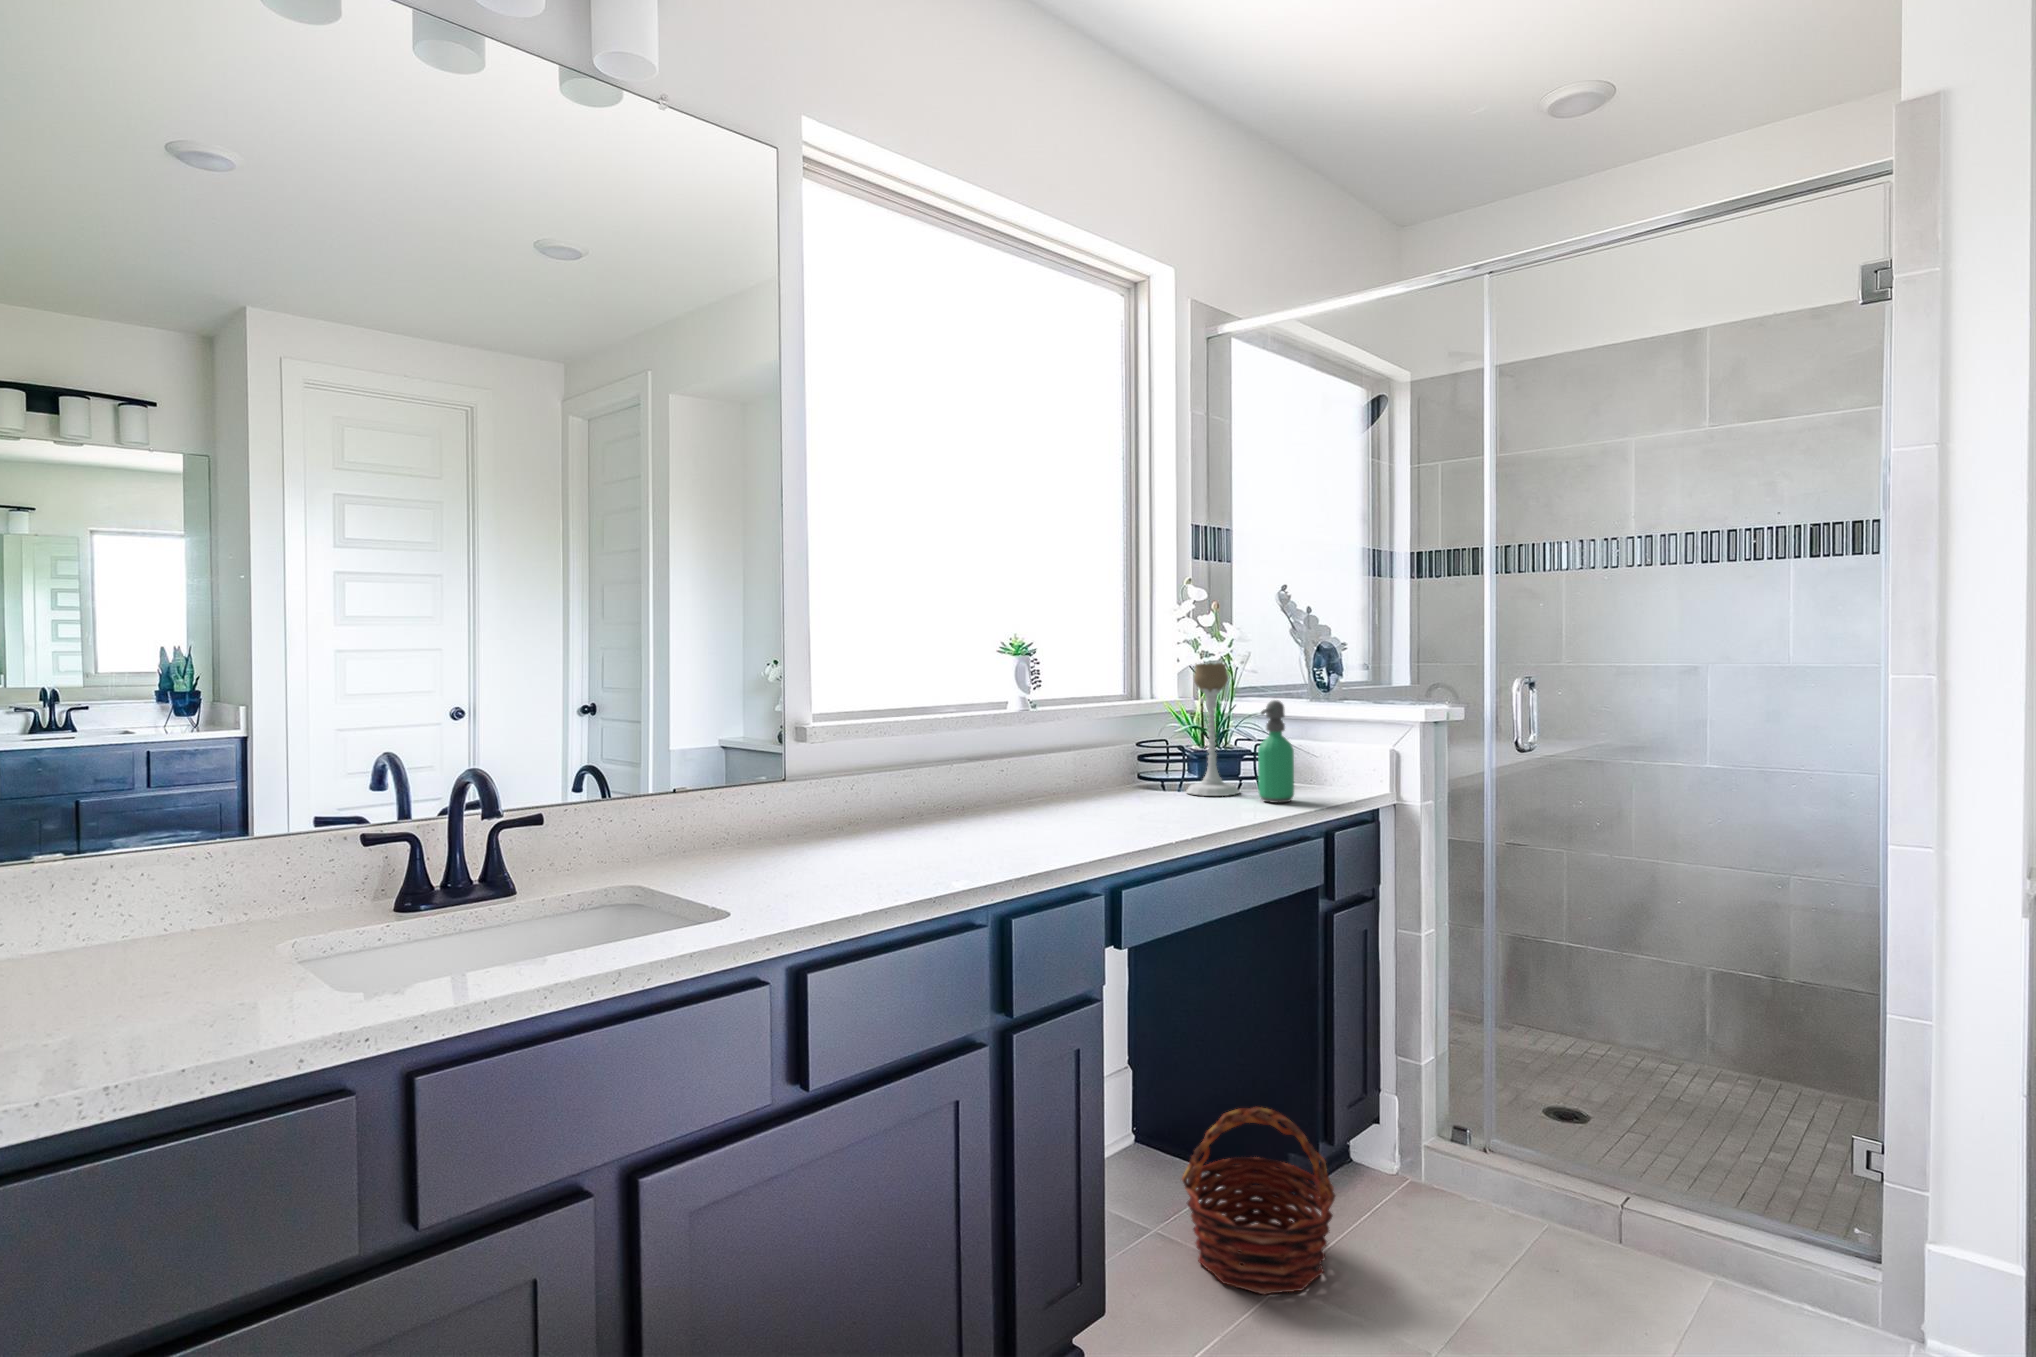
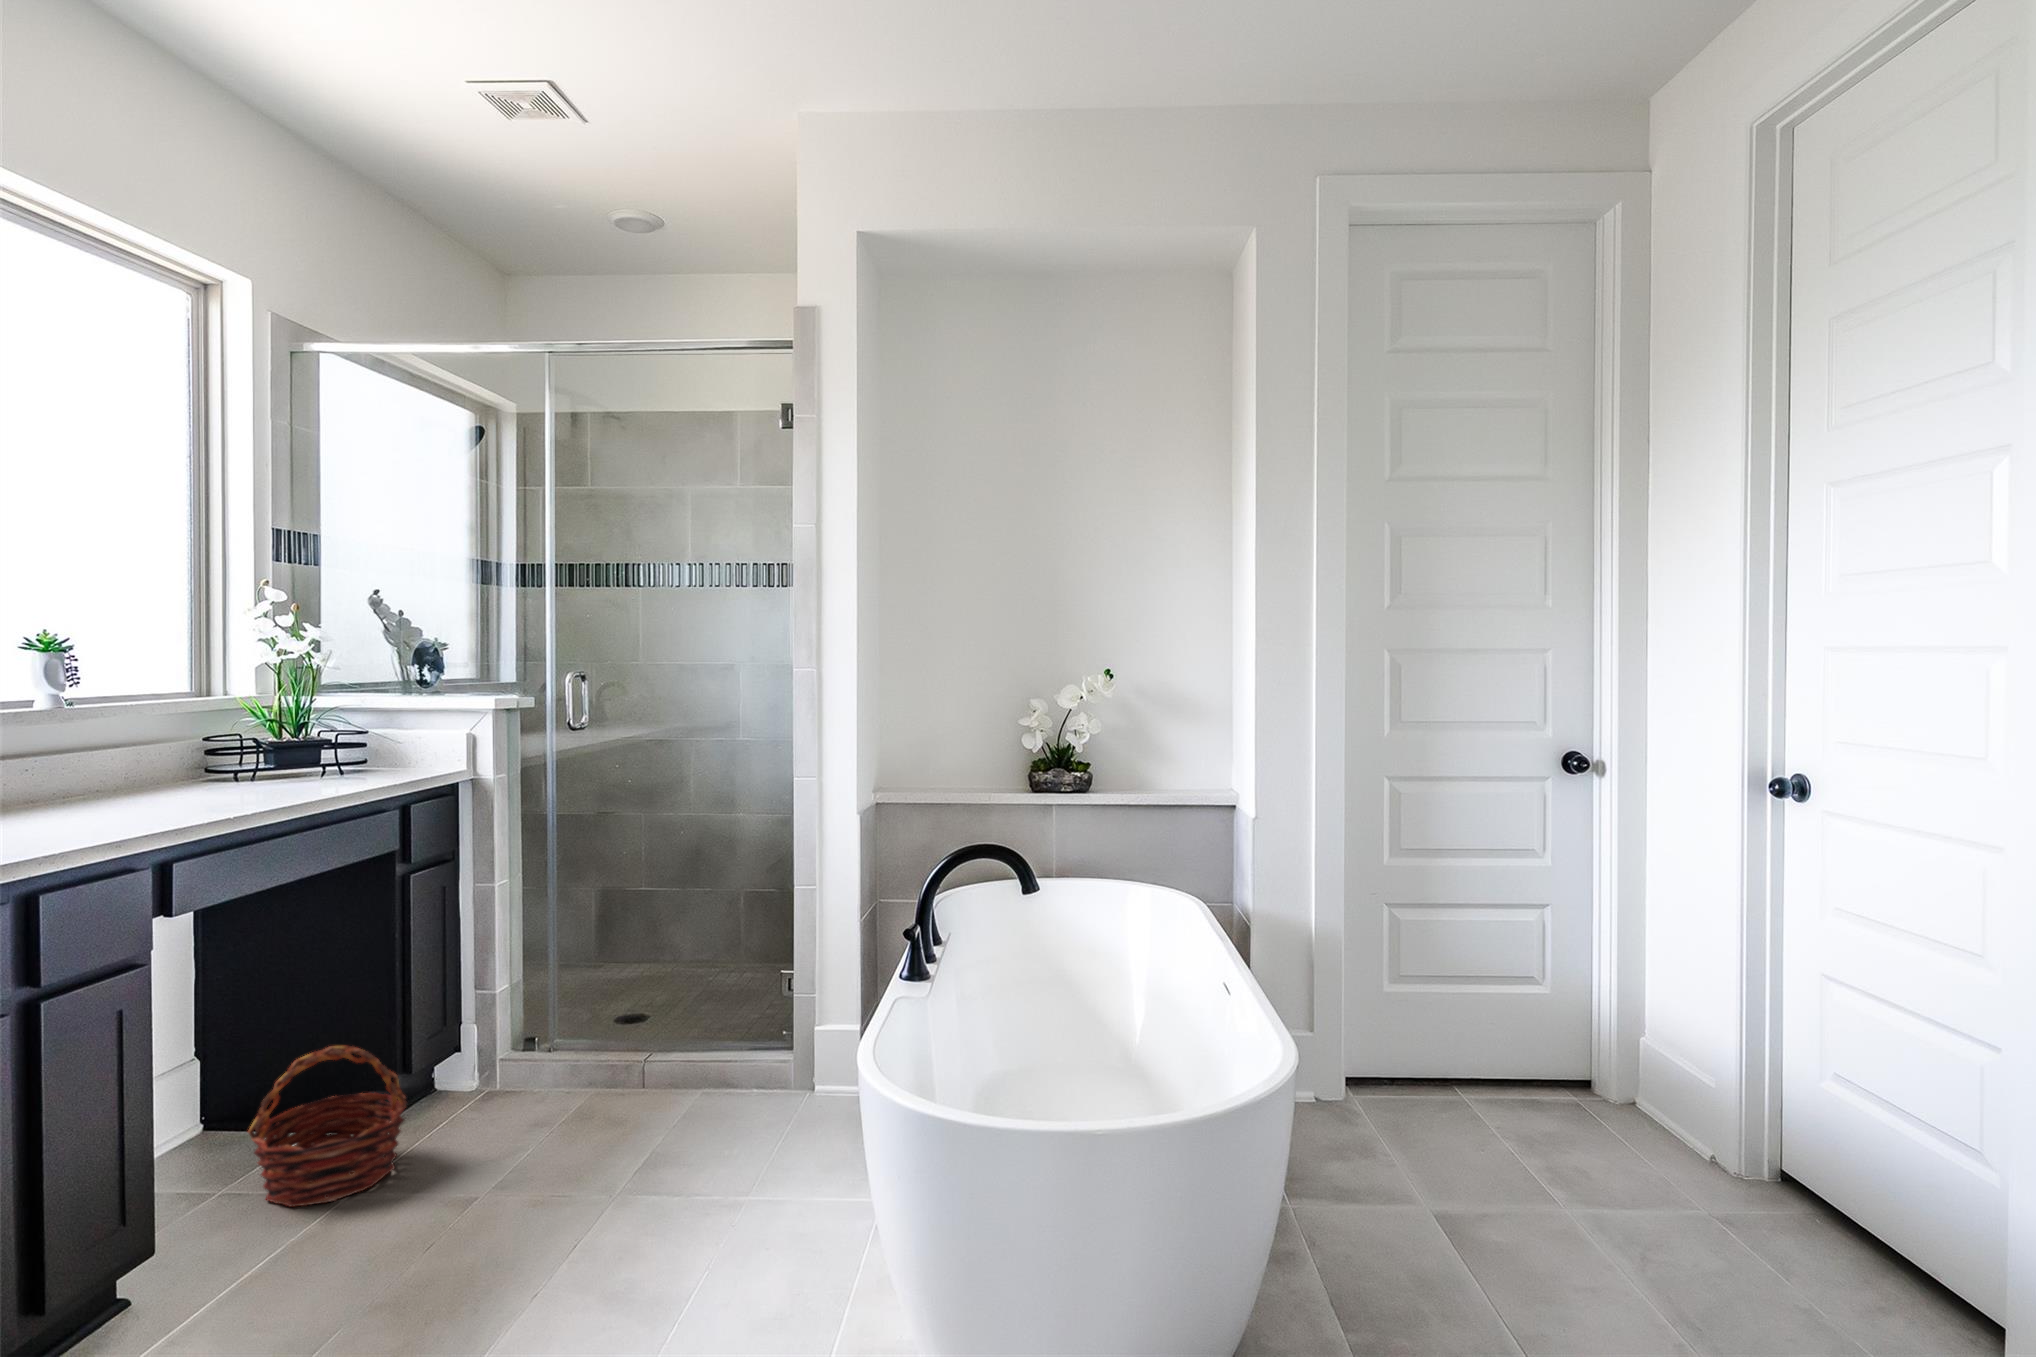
candle holder: present [1186,663,1239,796] -> none [260,660,321,783]
soap dispenser: present [1258,700,1294,803] -> none [339,693,375,783]

